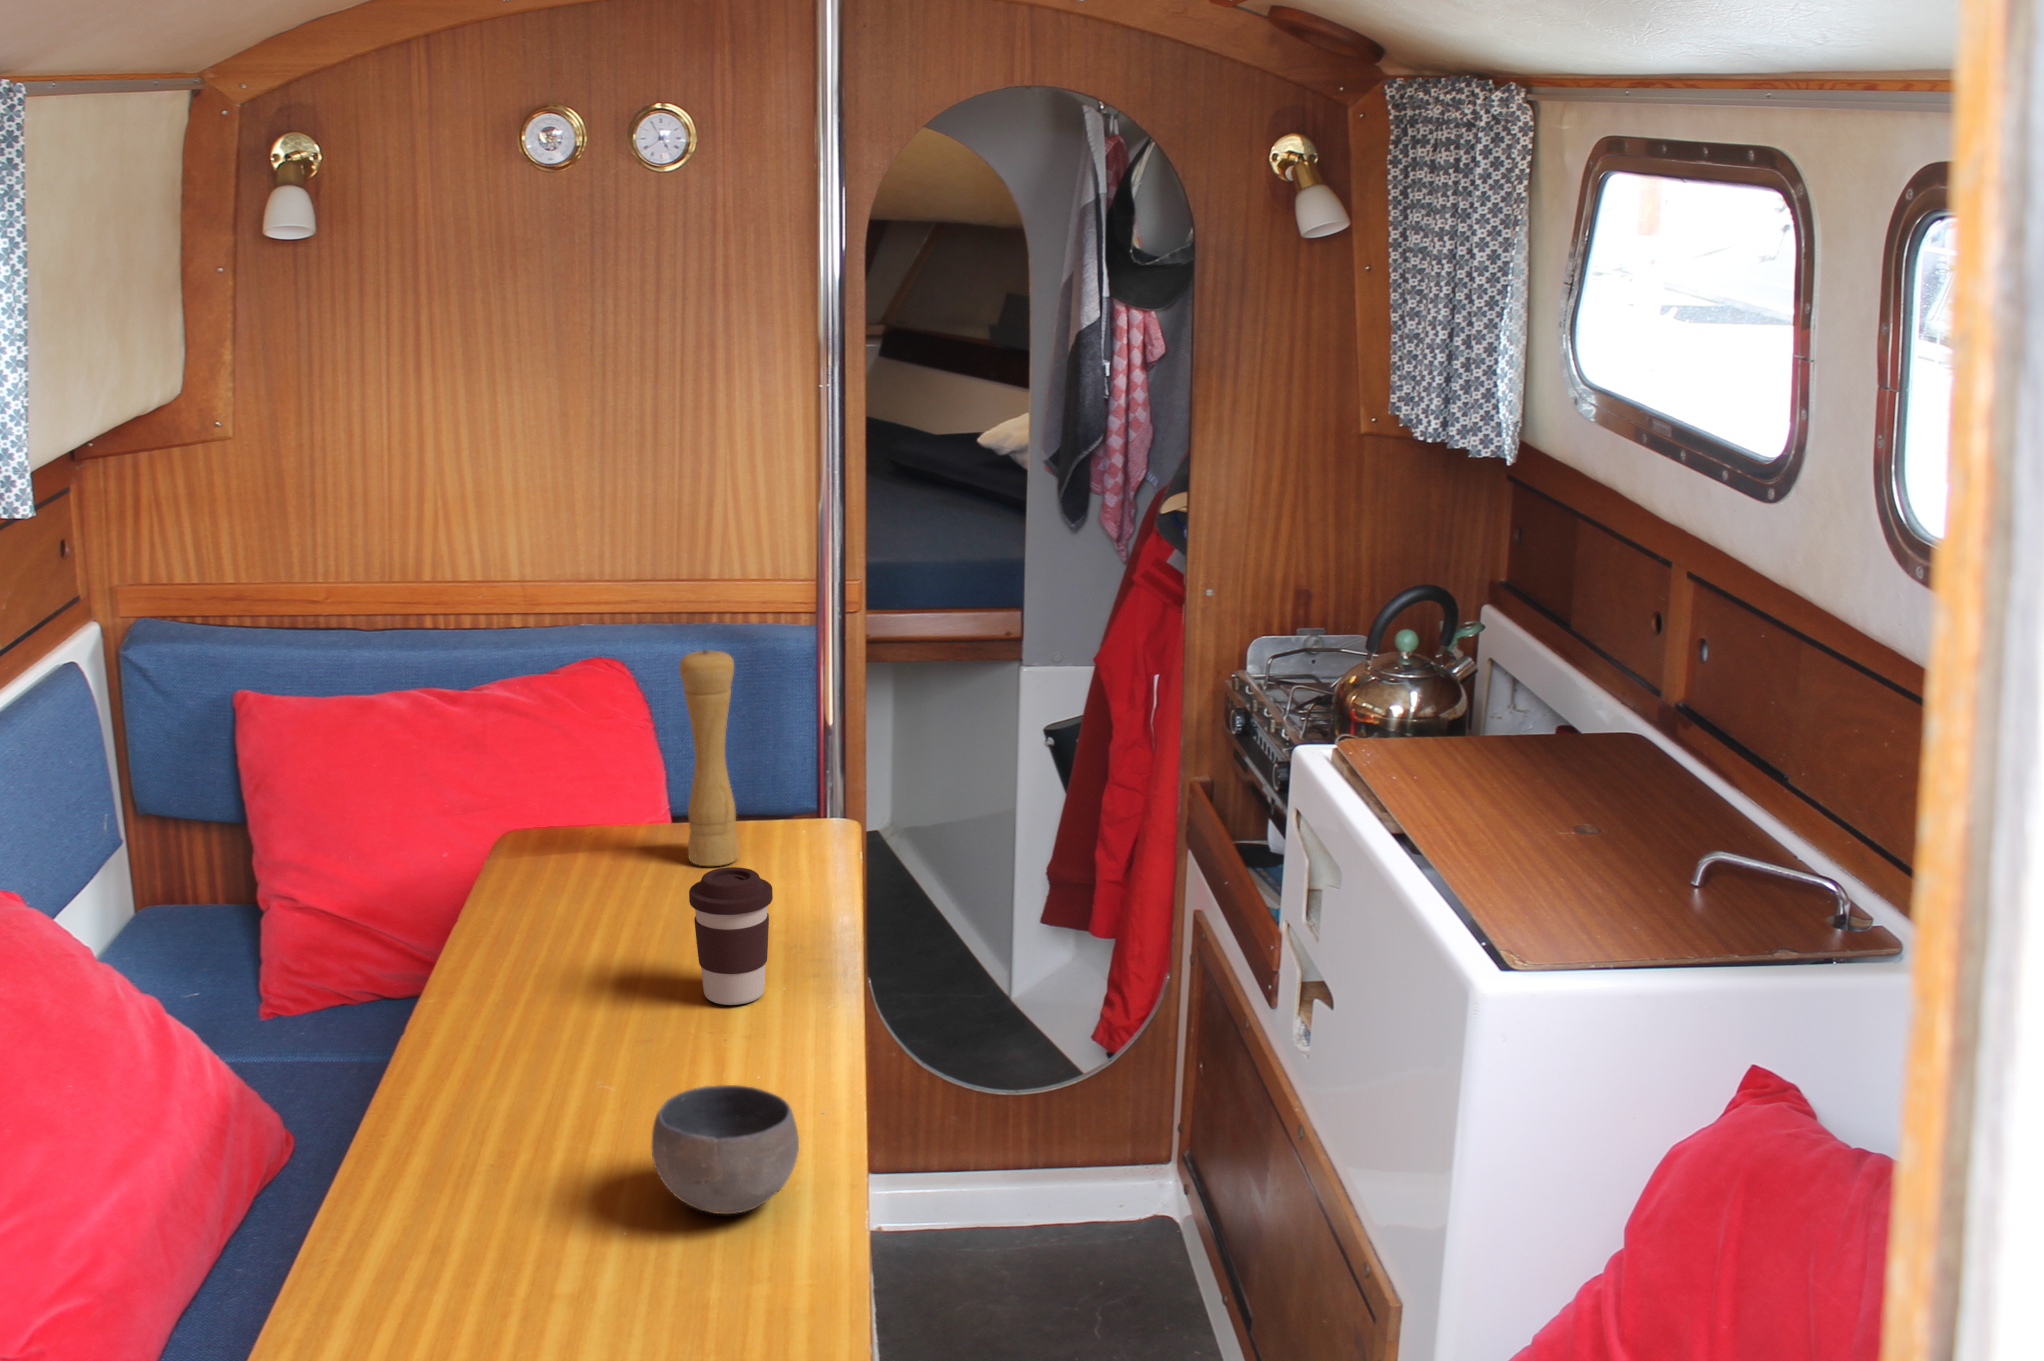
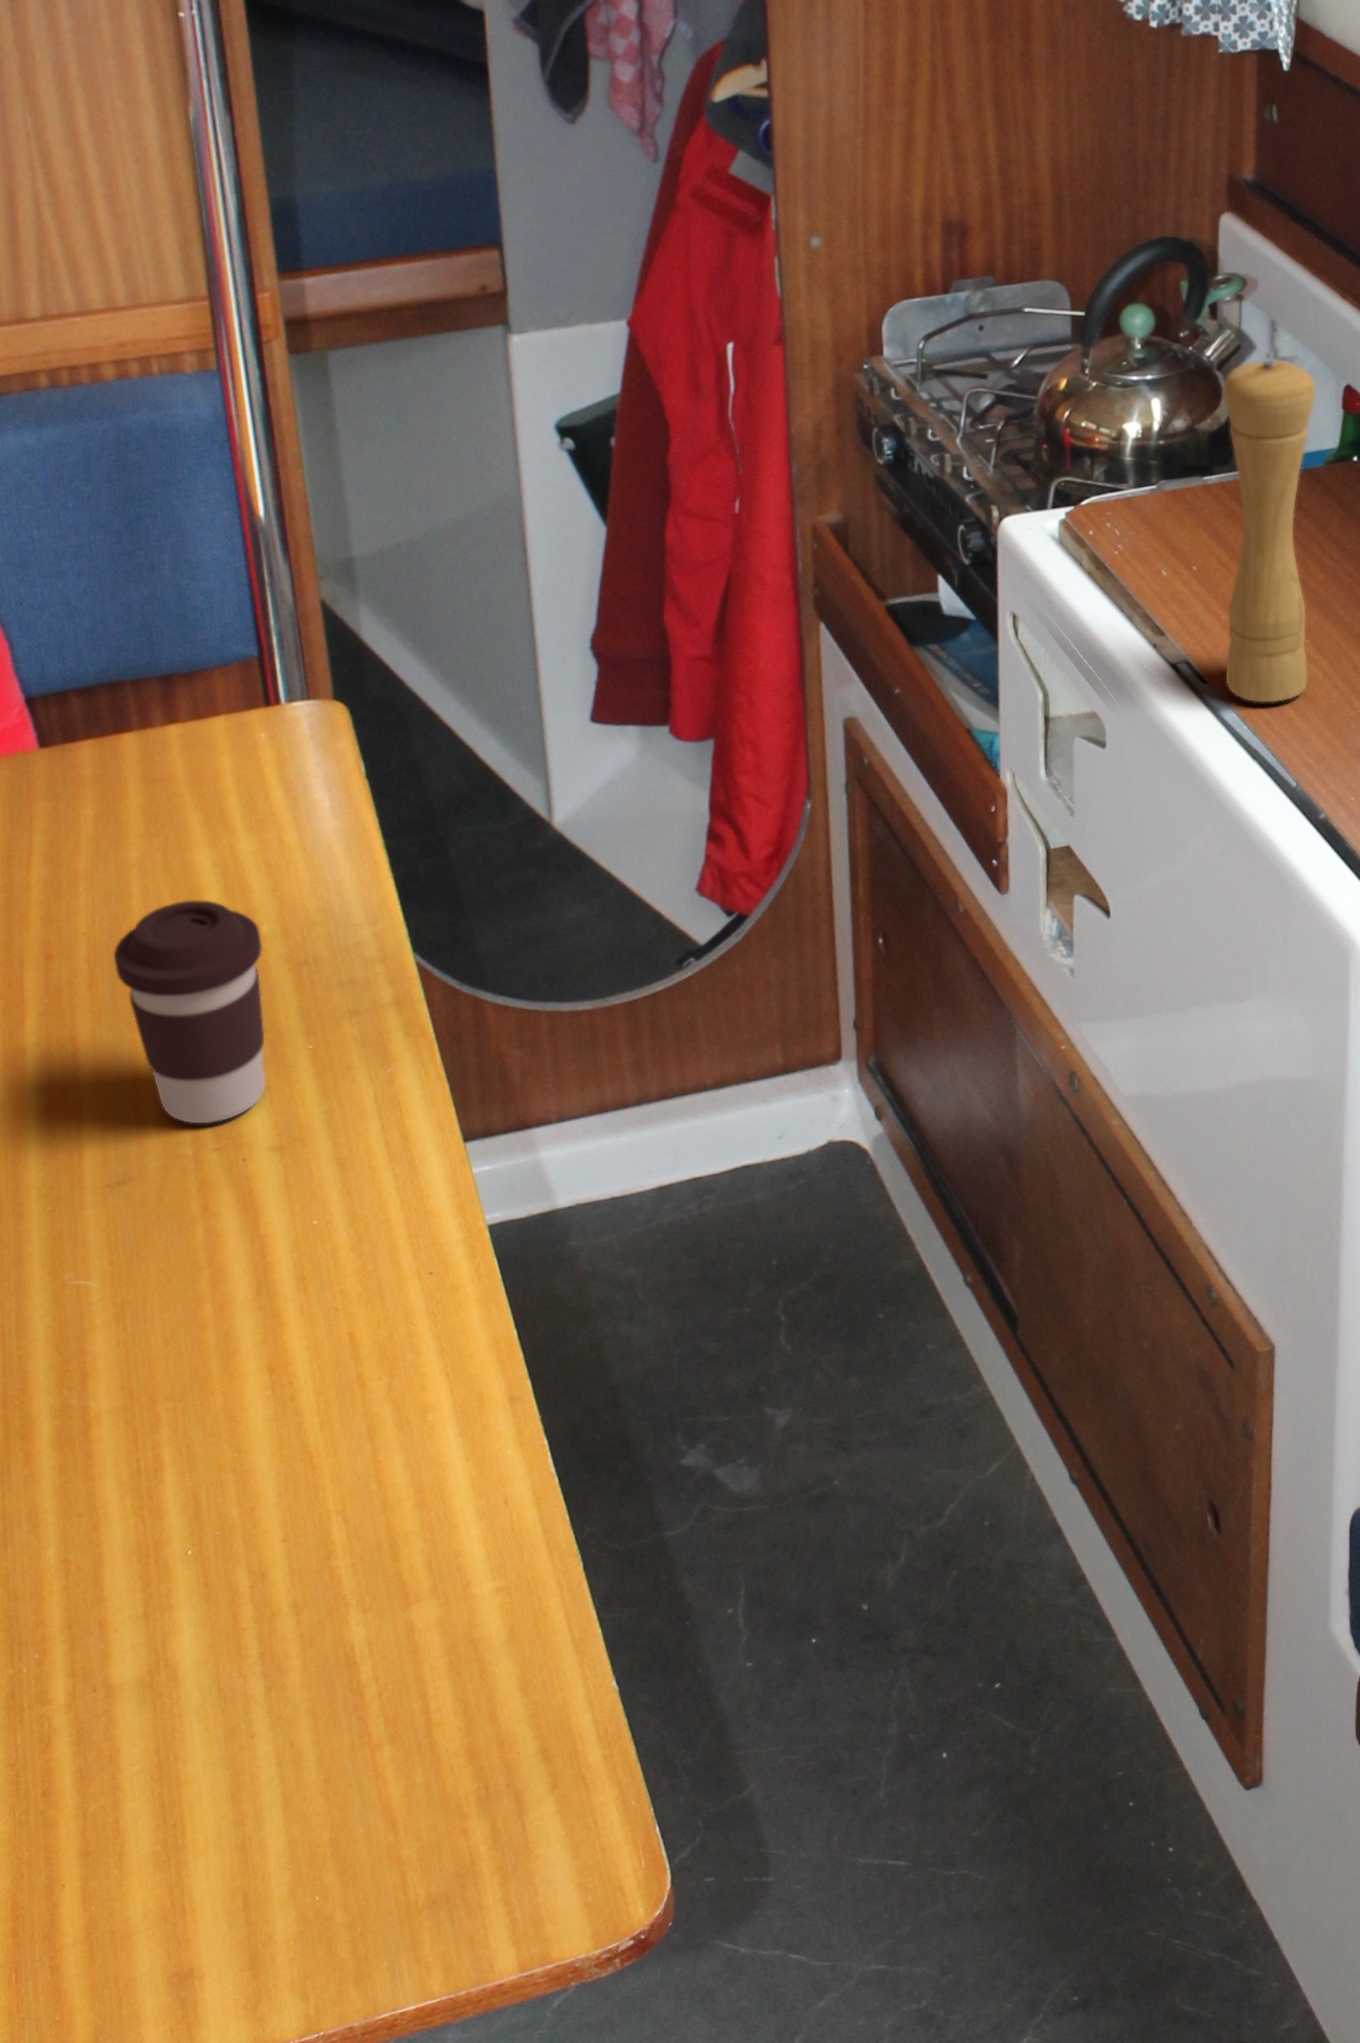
pepper mill: present [679,649,738,866] -> present [1224,361,1315,702]
bowl: present [651,1085,799,1214] -> none [140,1362,401,1600]

